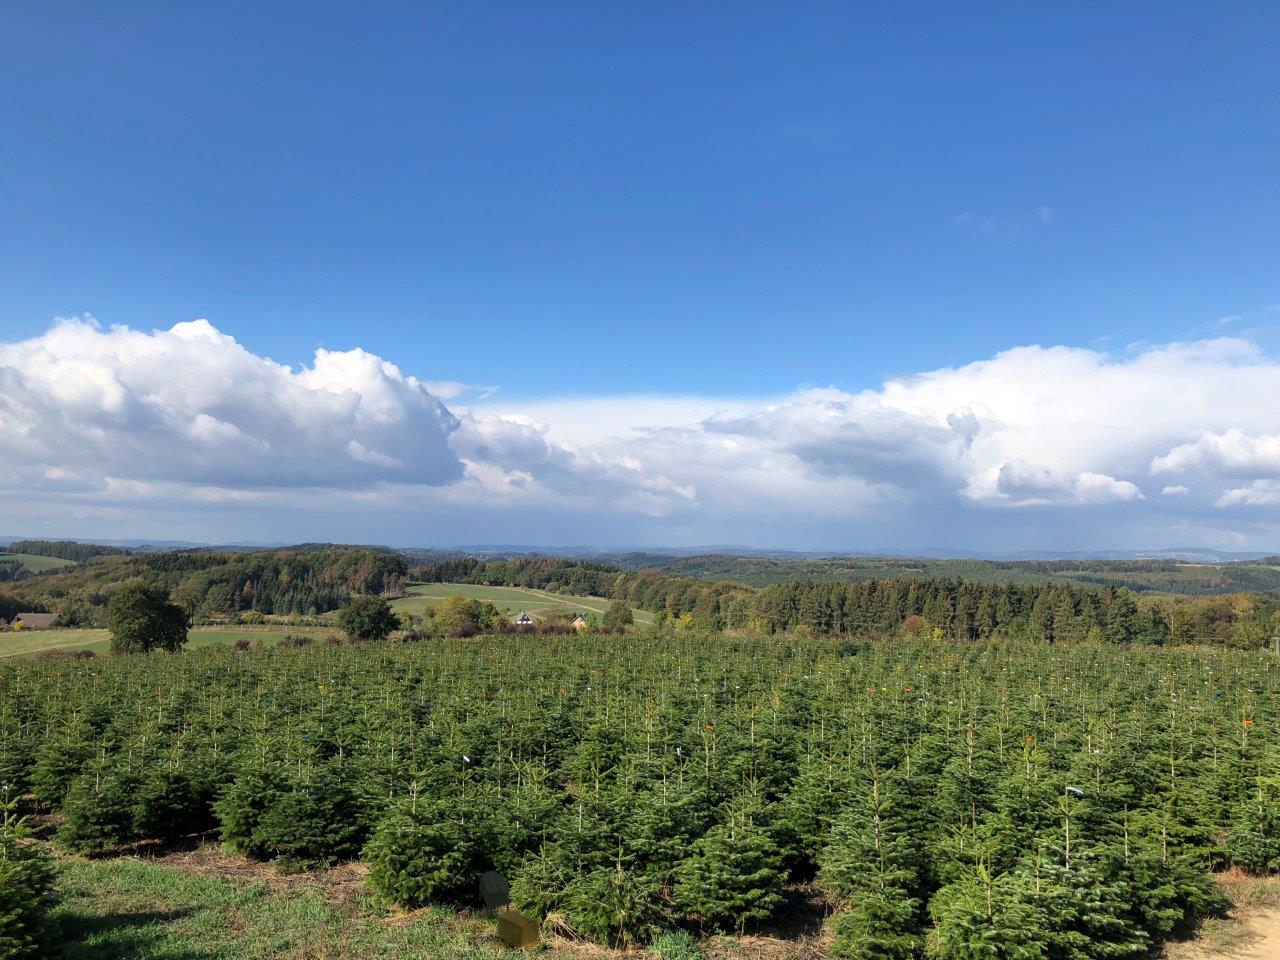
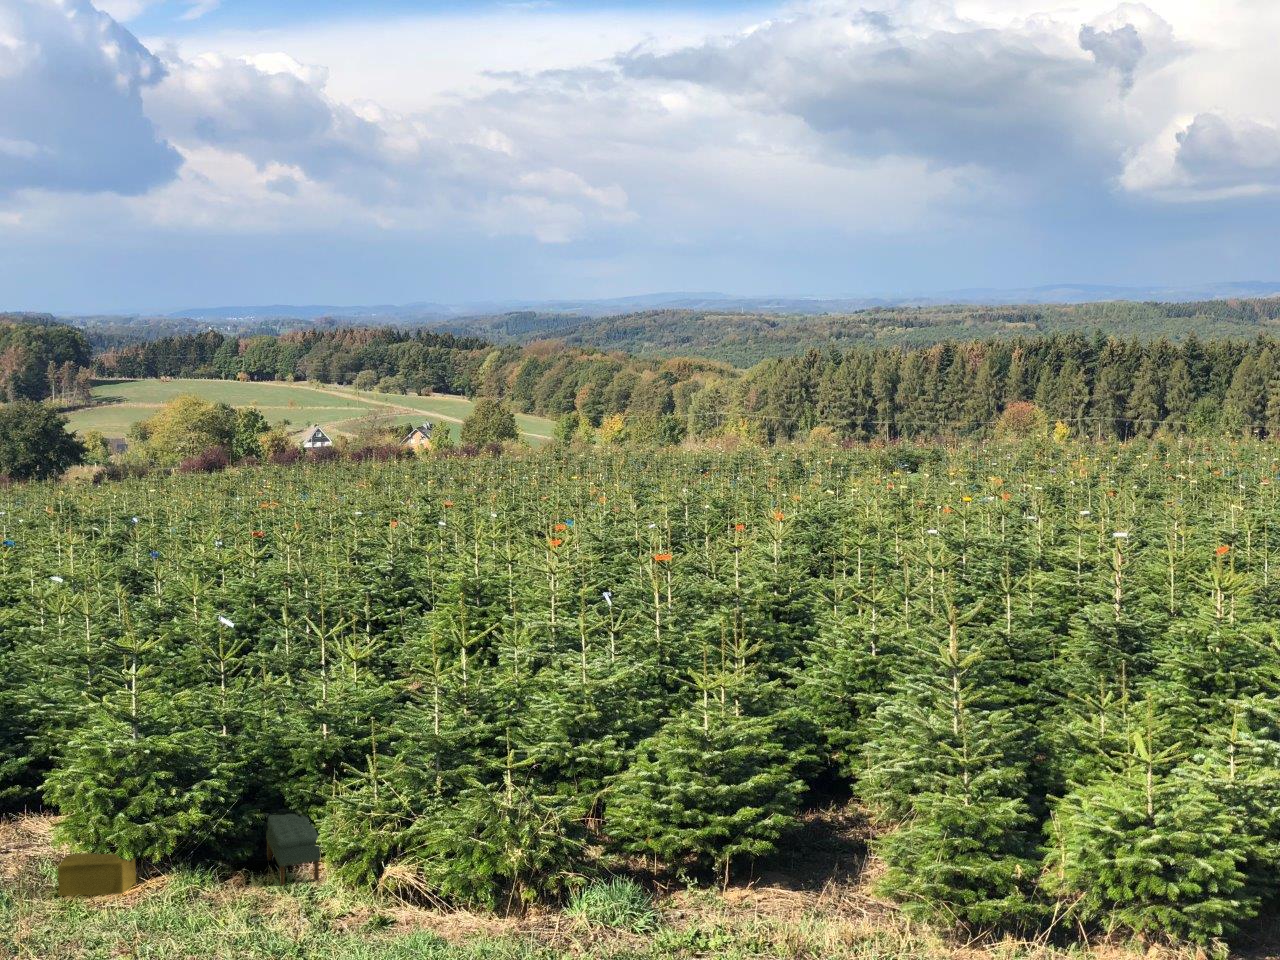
cardboard box: present [498,909,539,946] -> present [58,852,136,896]

